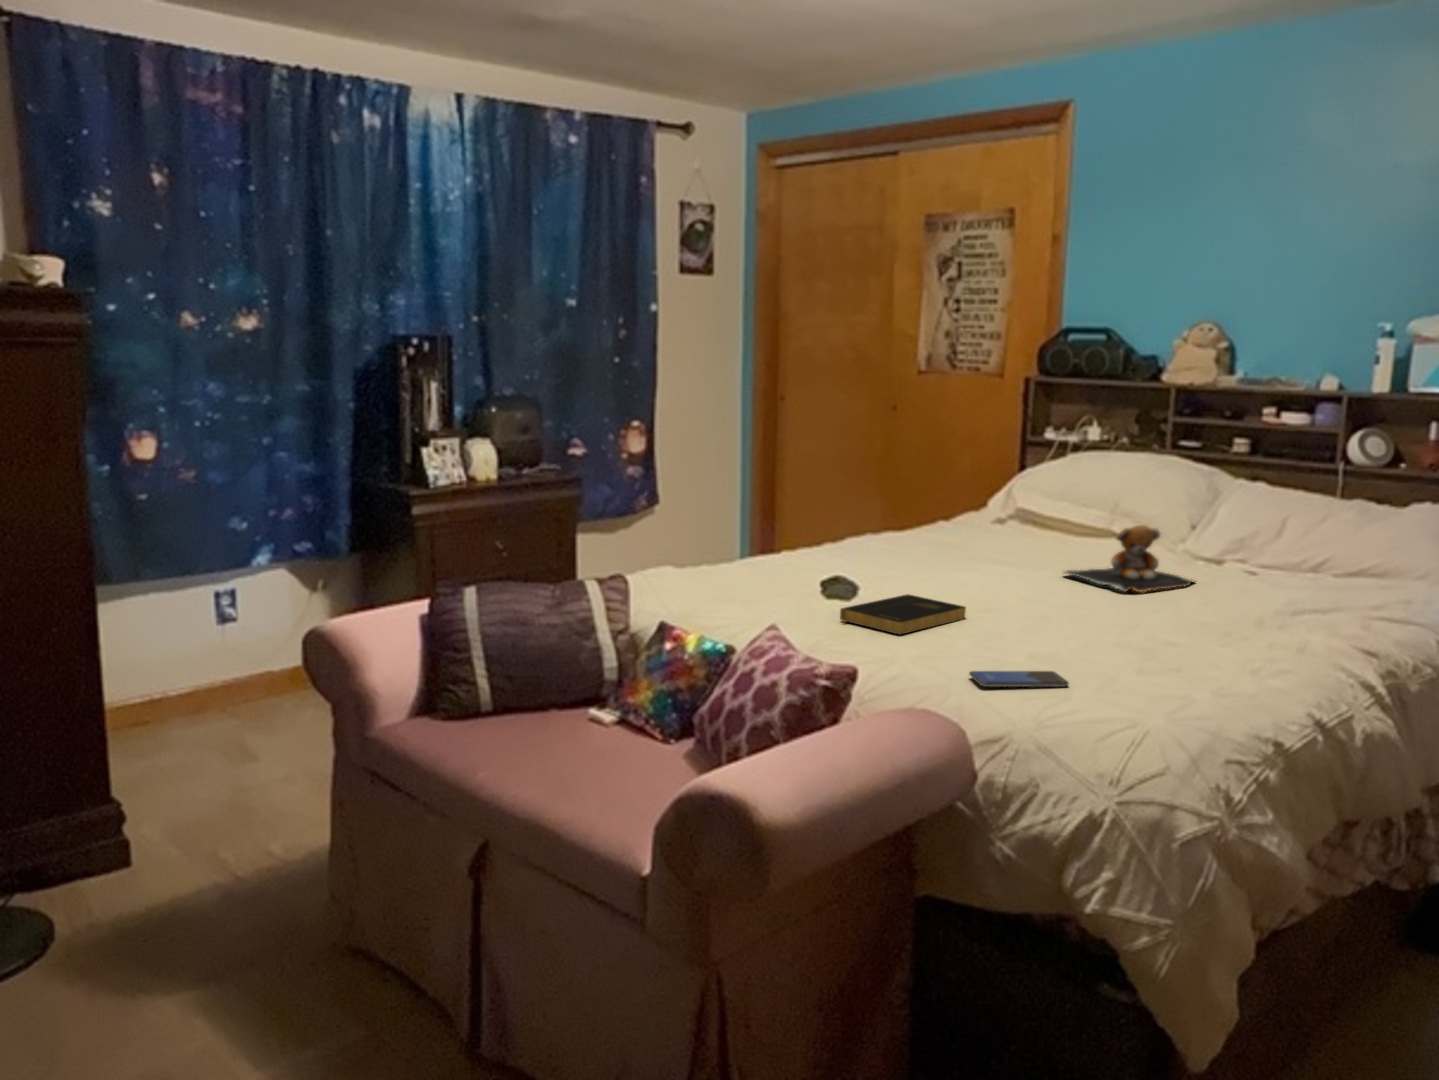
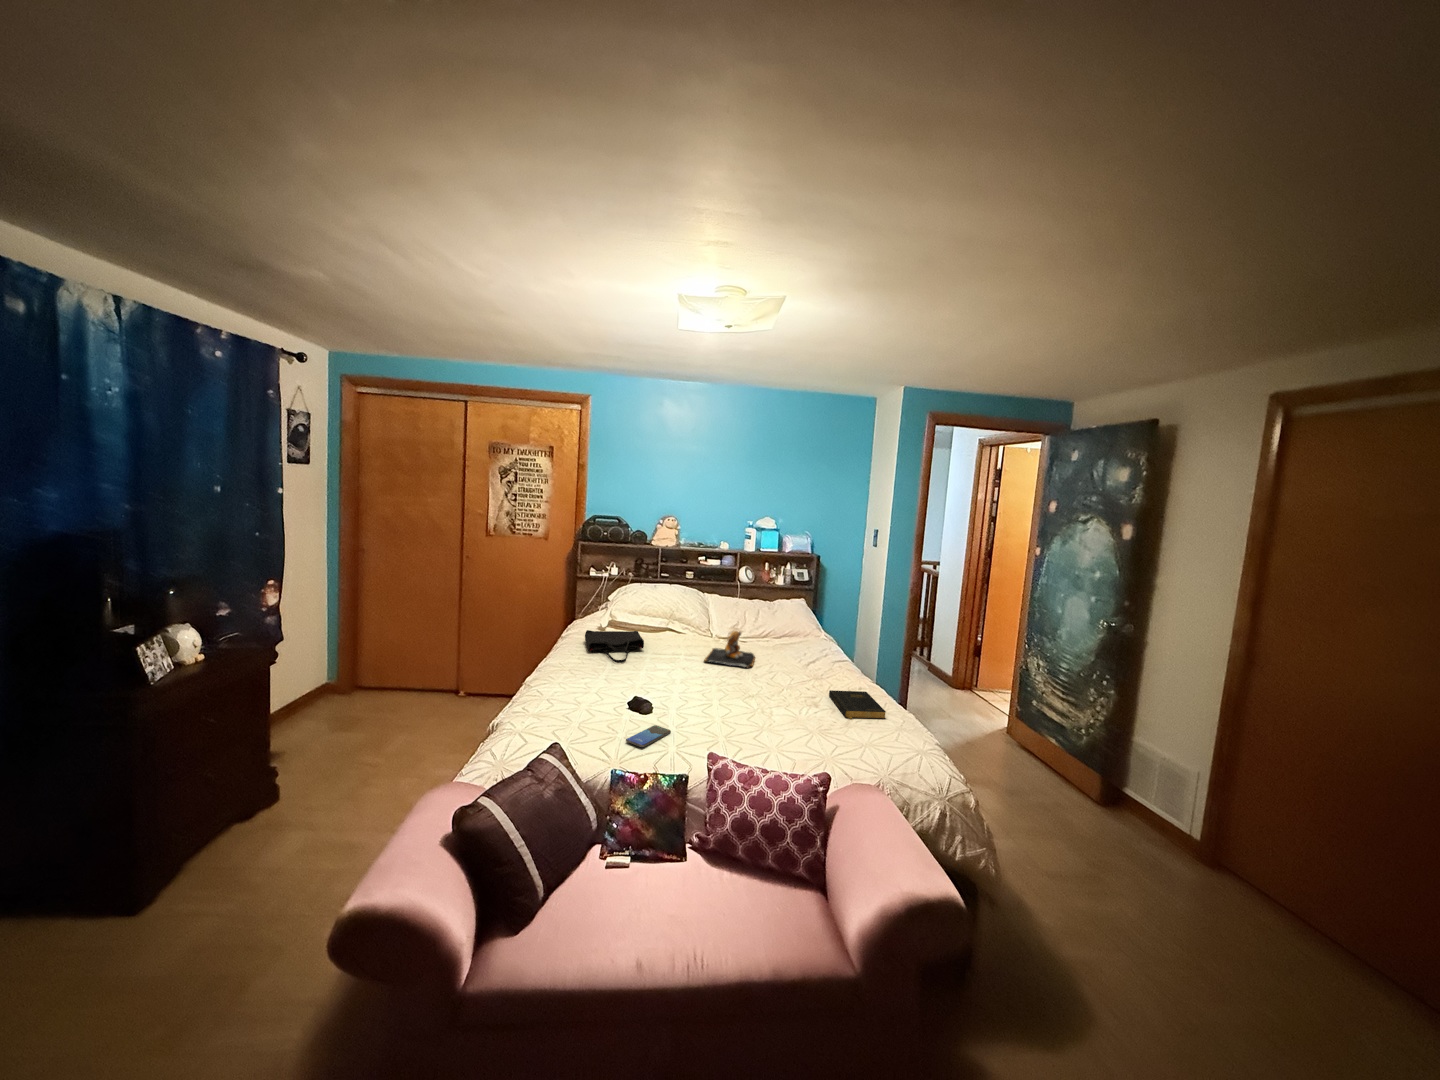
tote bag: none [905,513,1025,555] -> present [585,630,644,663]
book: present [840,594,966,635] -> present [829,690,886,719]
smartphone: present [969,671,1069,687] -> present [626,725,671,747]

